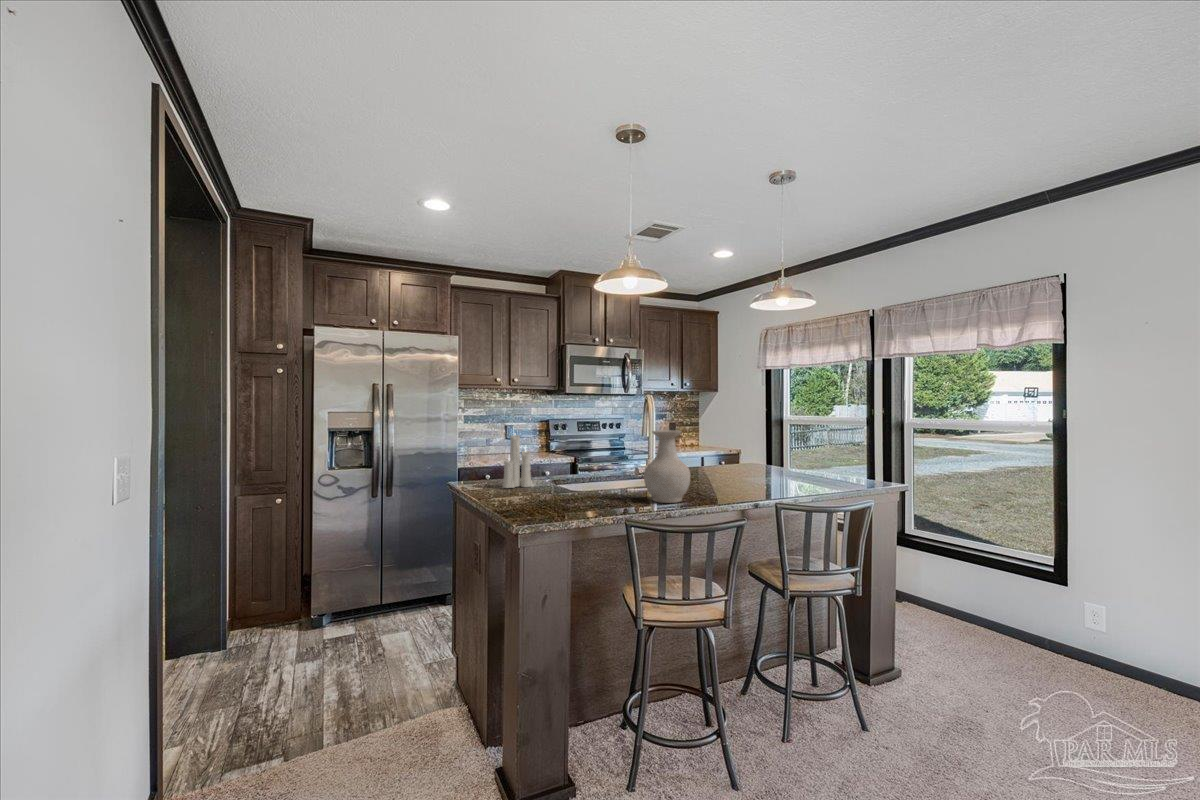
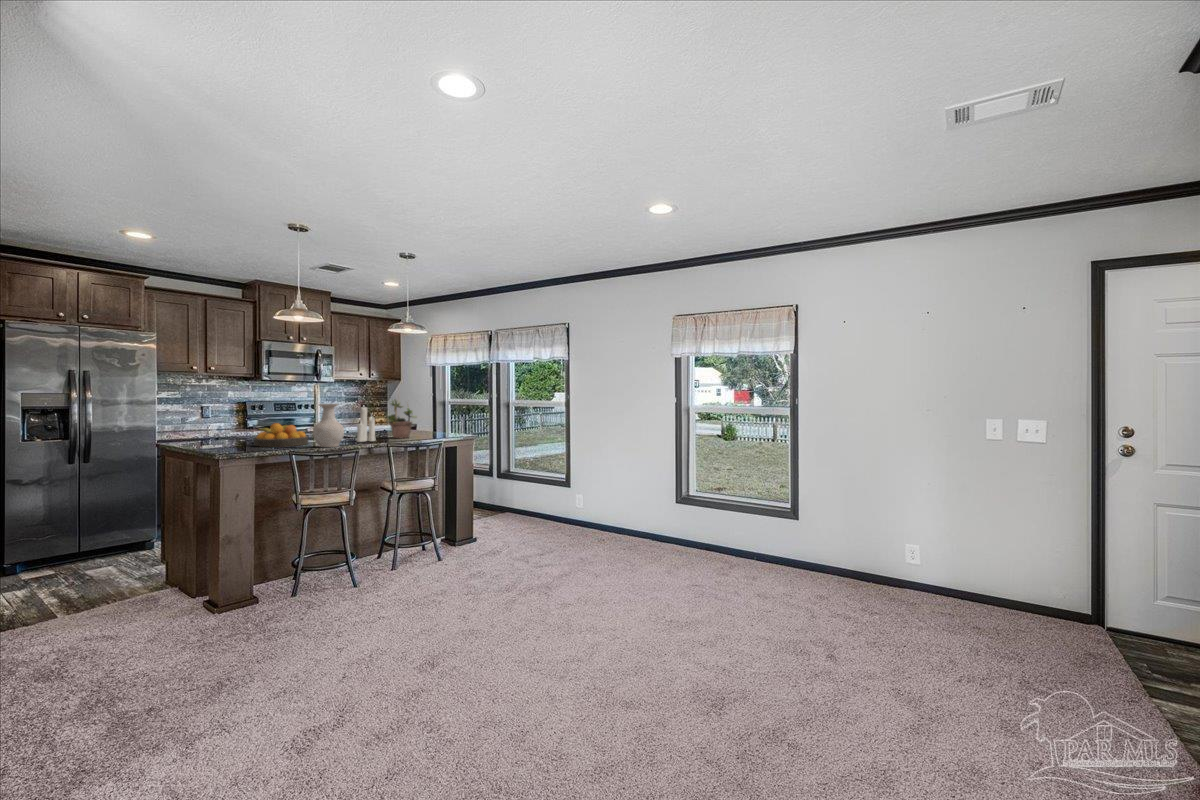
potted plant: none [736,416,783,483] -> present [386,400,416,438]
candle: present [503,435,531,488] -> present [357,407,375,442]
fruit bowl: none [562,456,632,494] -> present [254,423,308,447]

